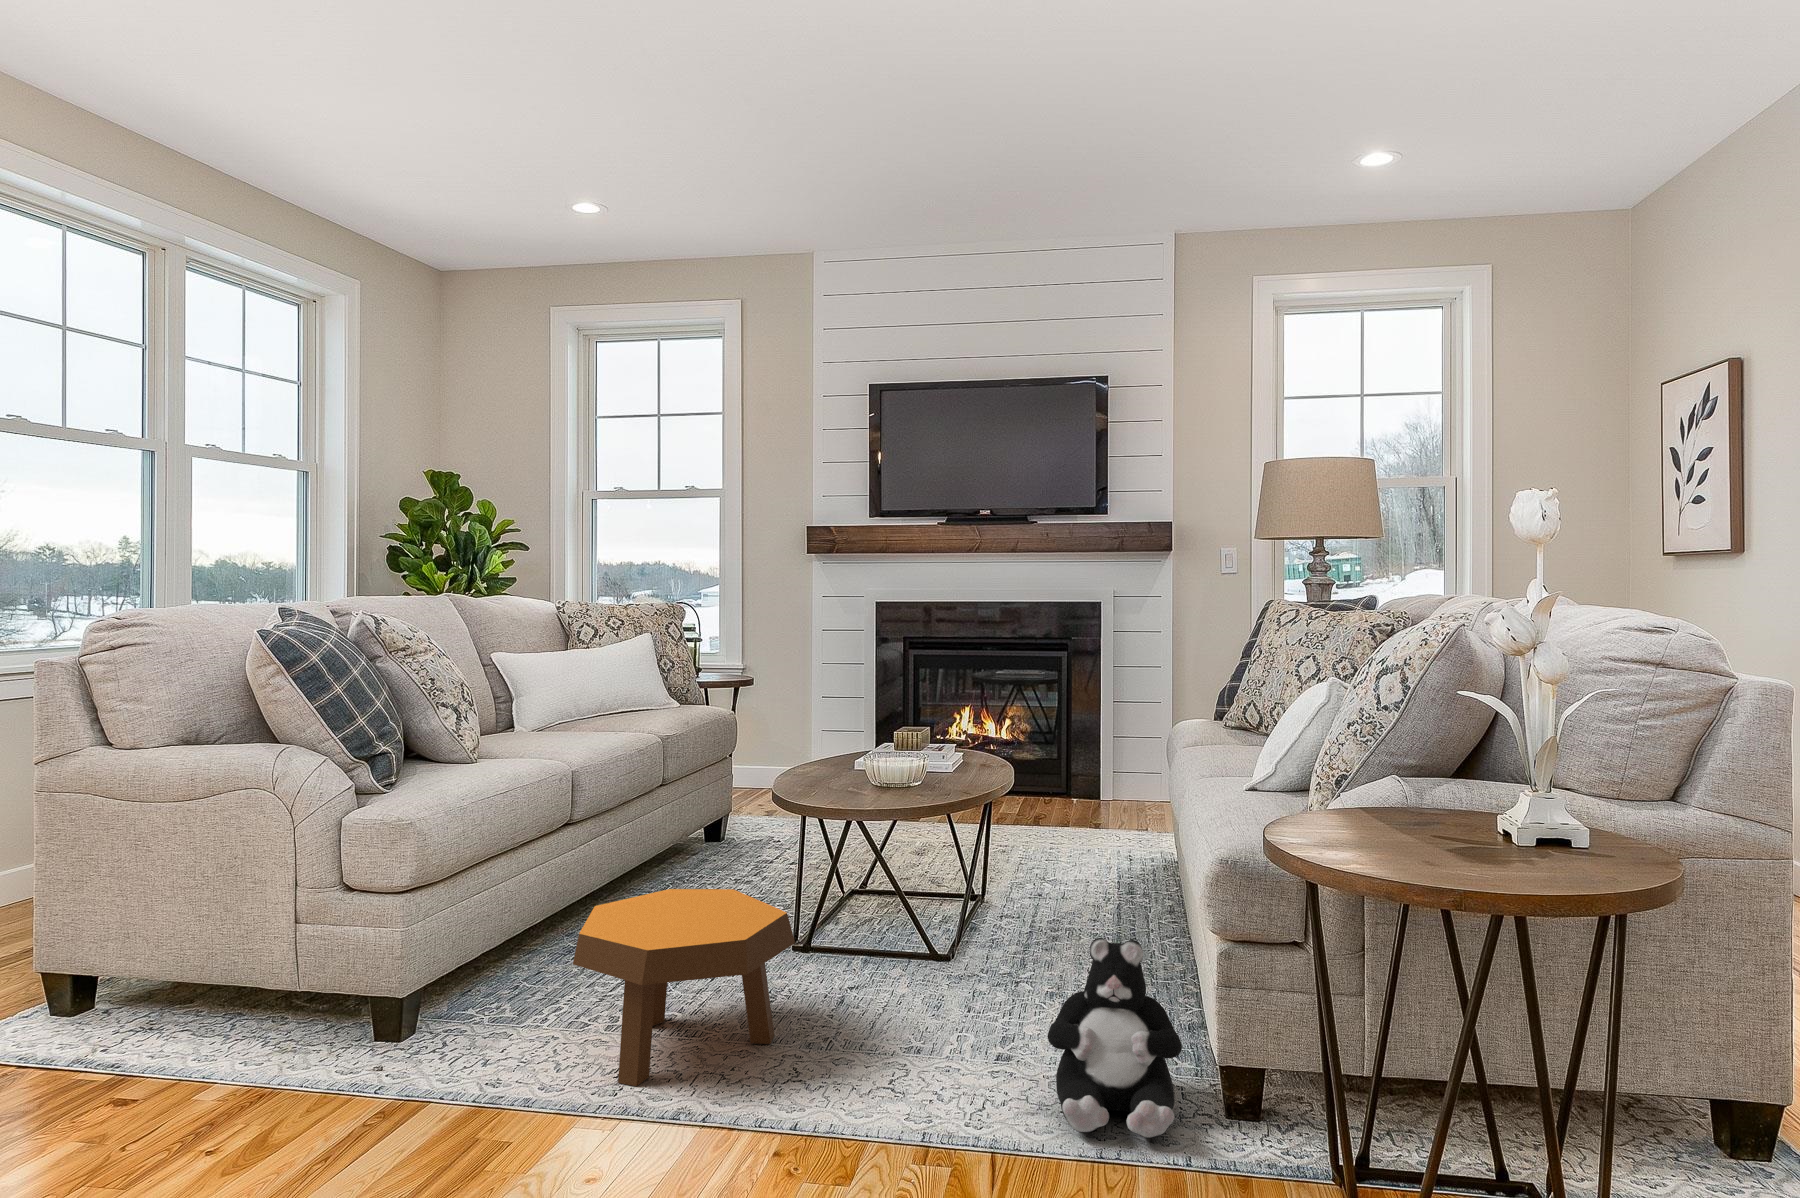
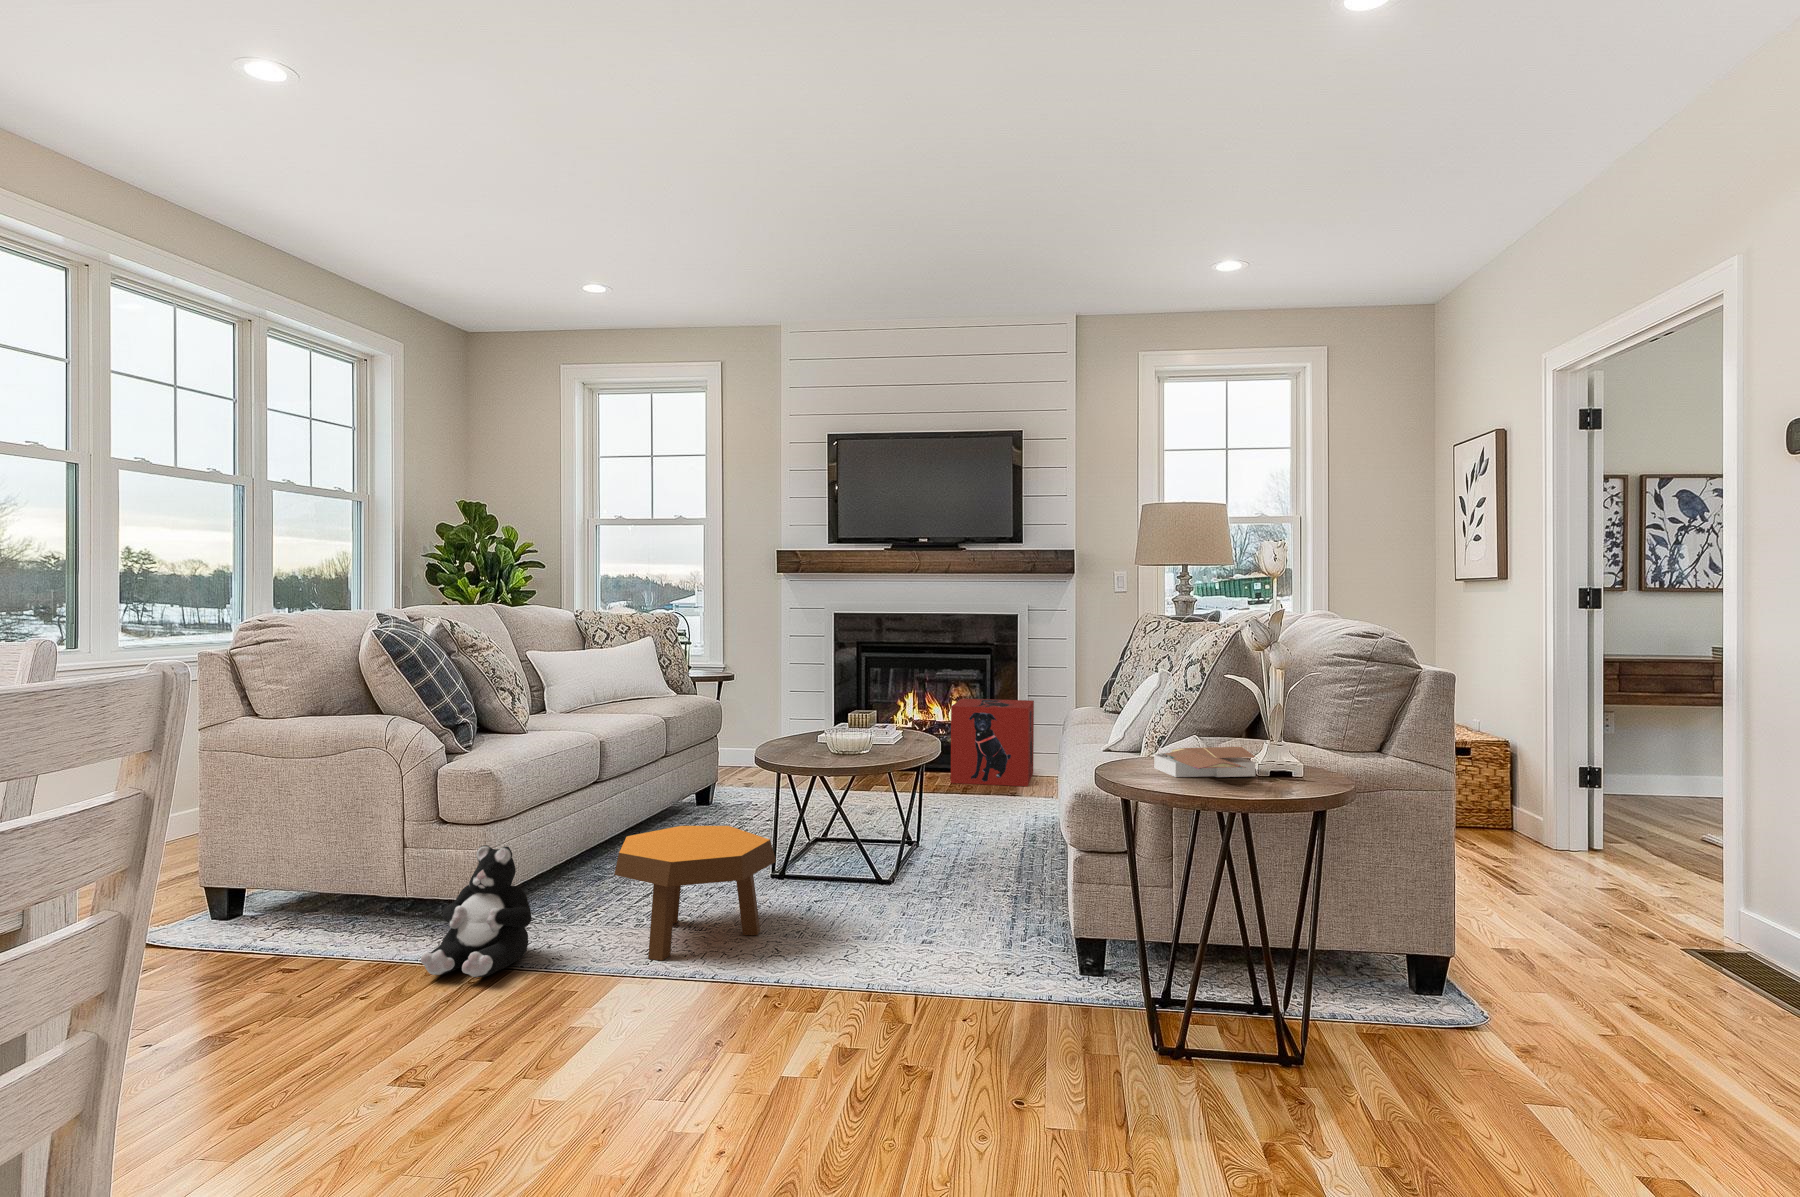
storage box: none [1021,706,1123,816] -> present [951,699,1034,786]
book: none [1349,801,1513,849] -> present [1154,747,1255,777]
plush toy: present [1047,938,1182,1138] -> present [421,845,532,978]

